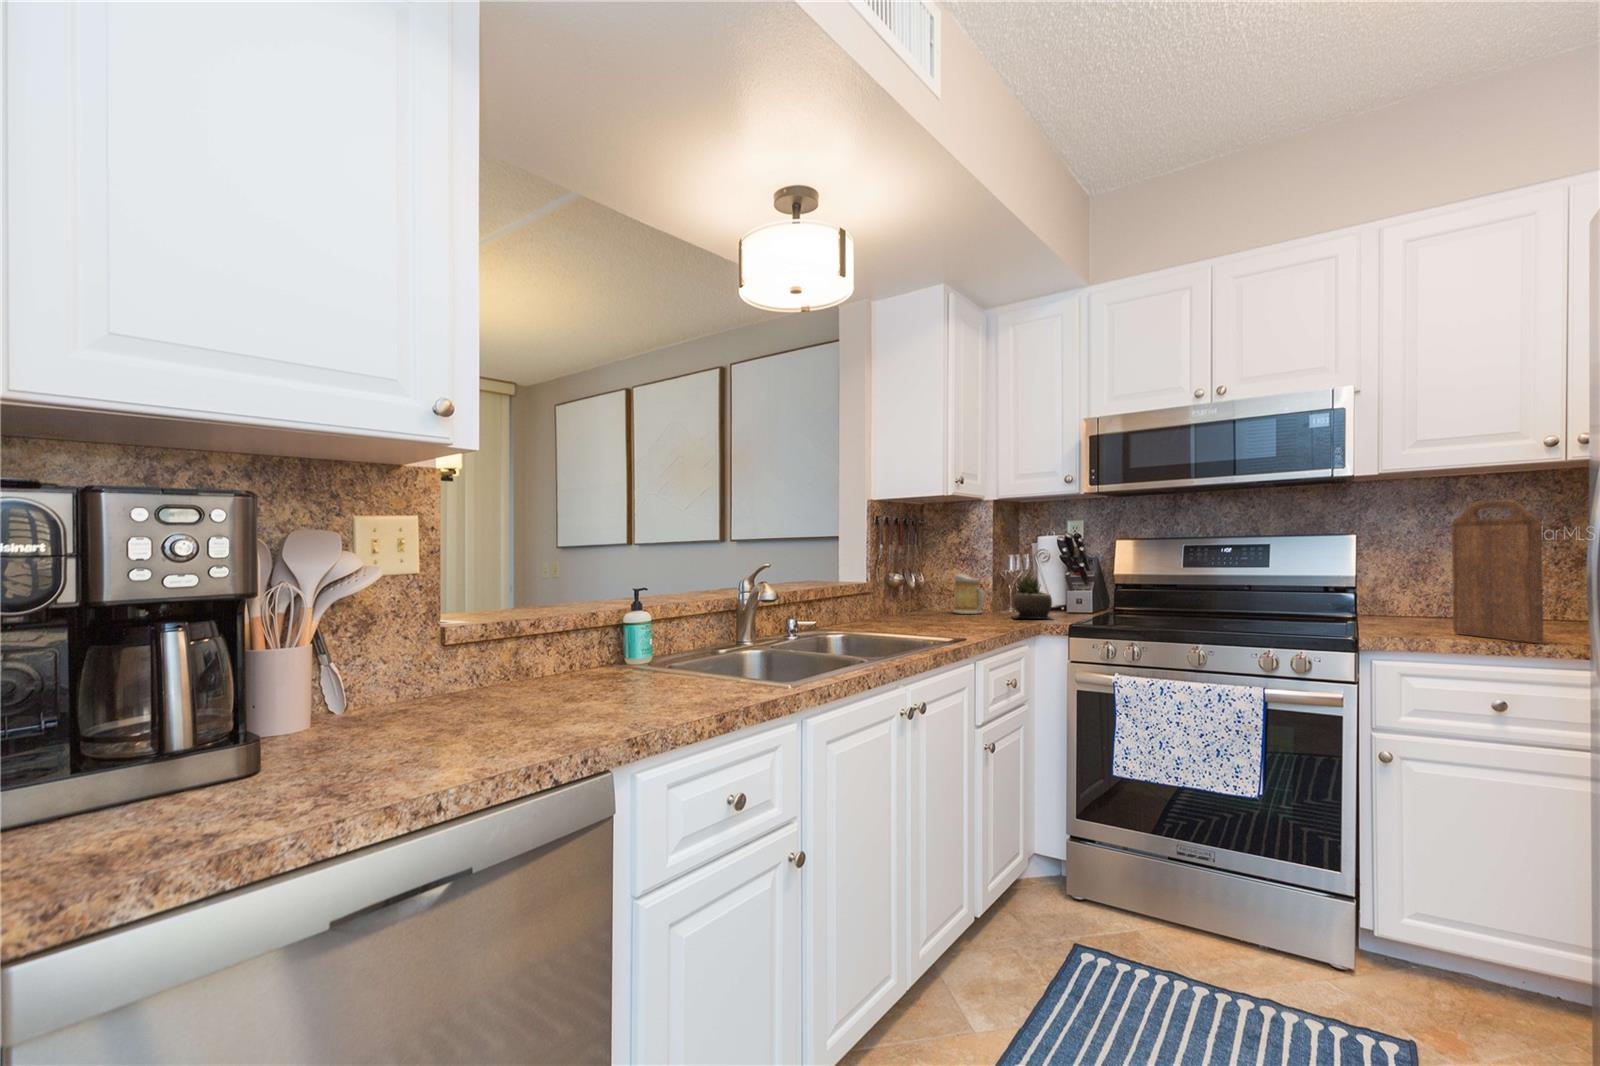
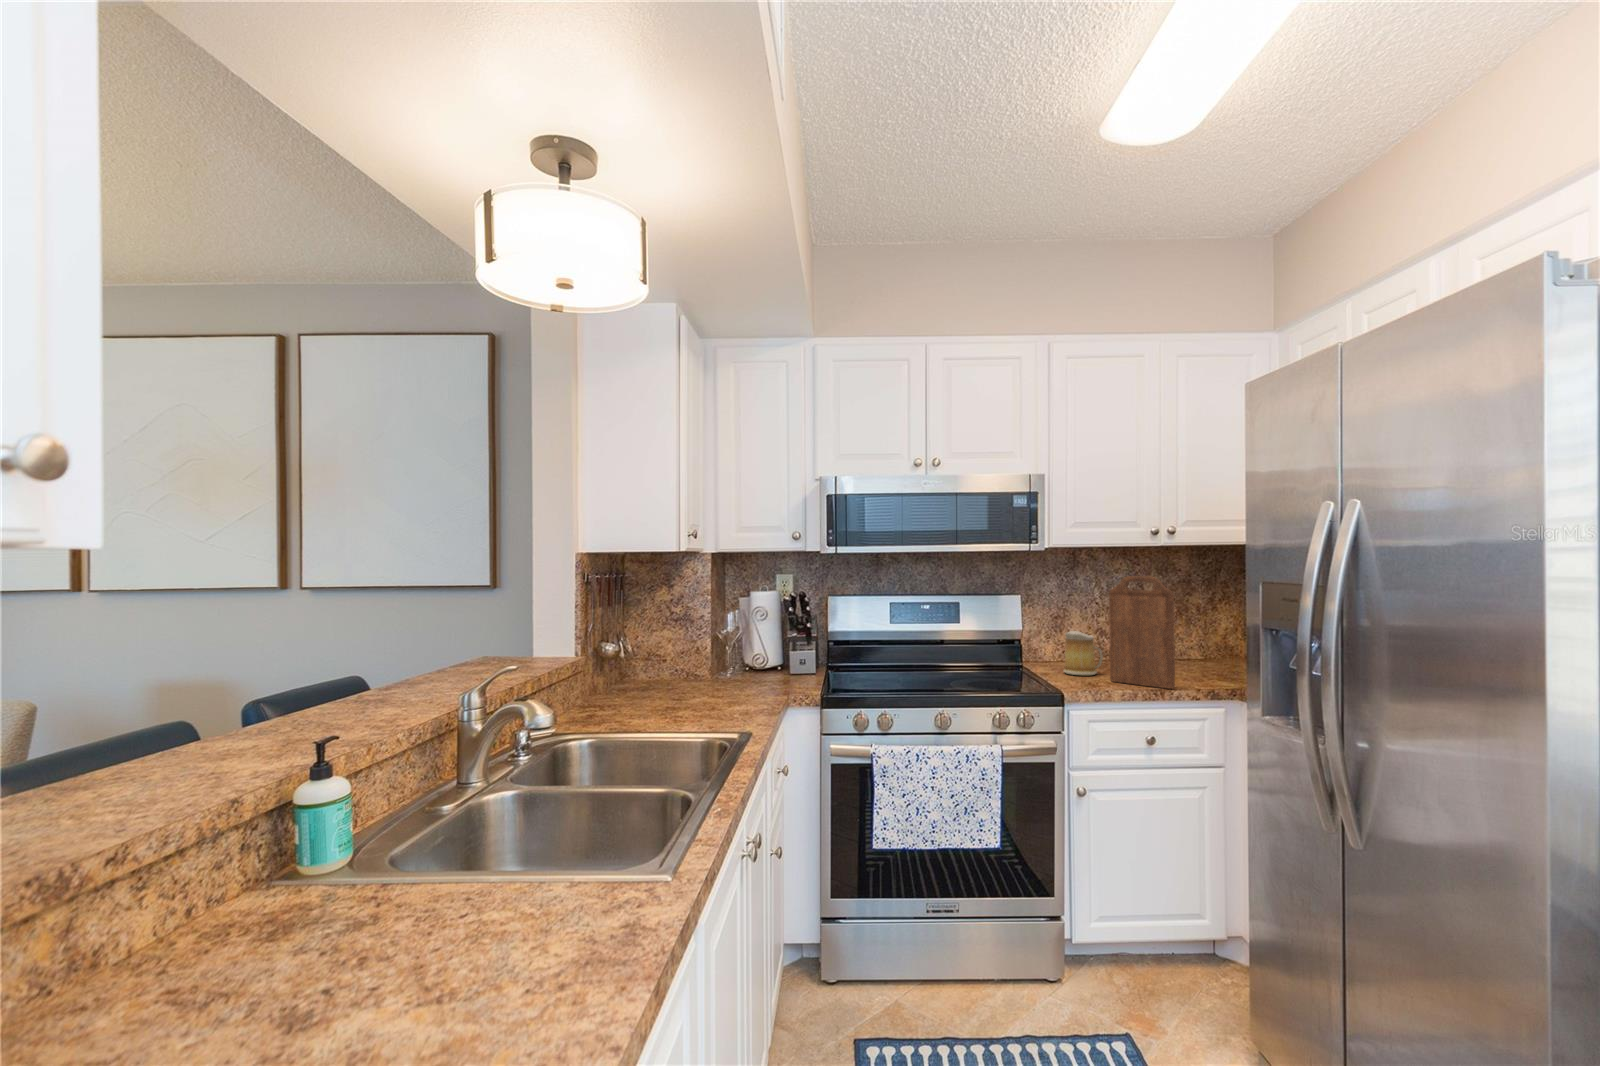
mug: present [953,574,985,614] -> present [1064,631,1103,675]
succulent plant: present [1012,576,1052,619] -> none [744,640,796,689]

